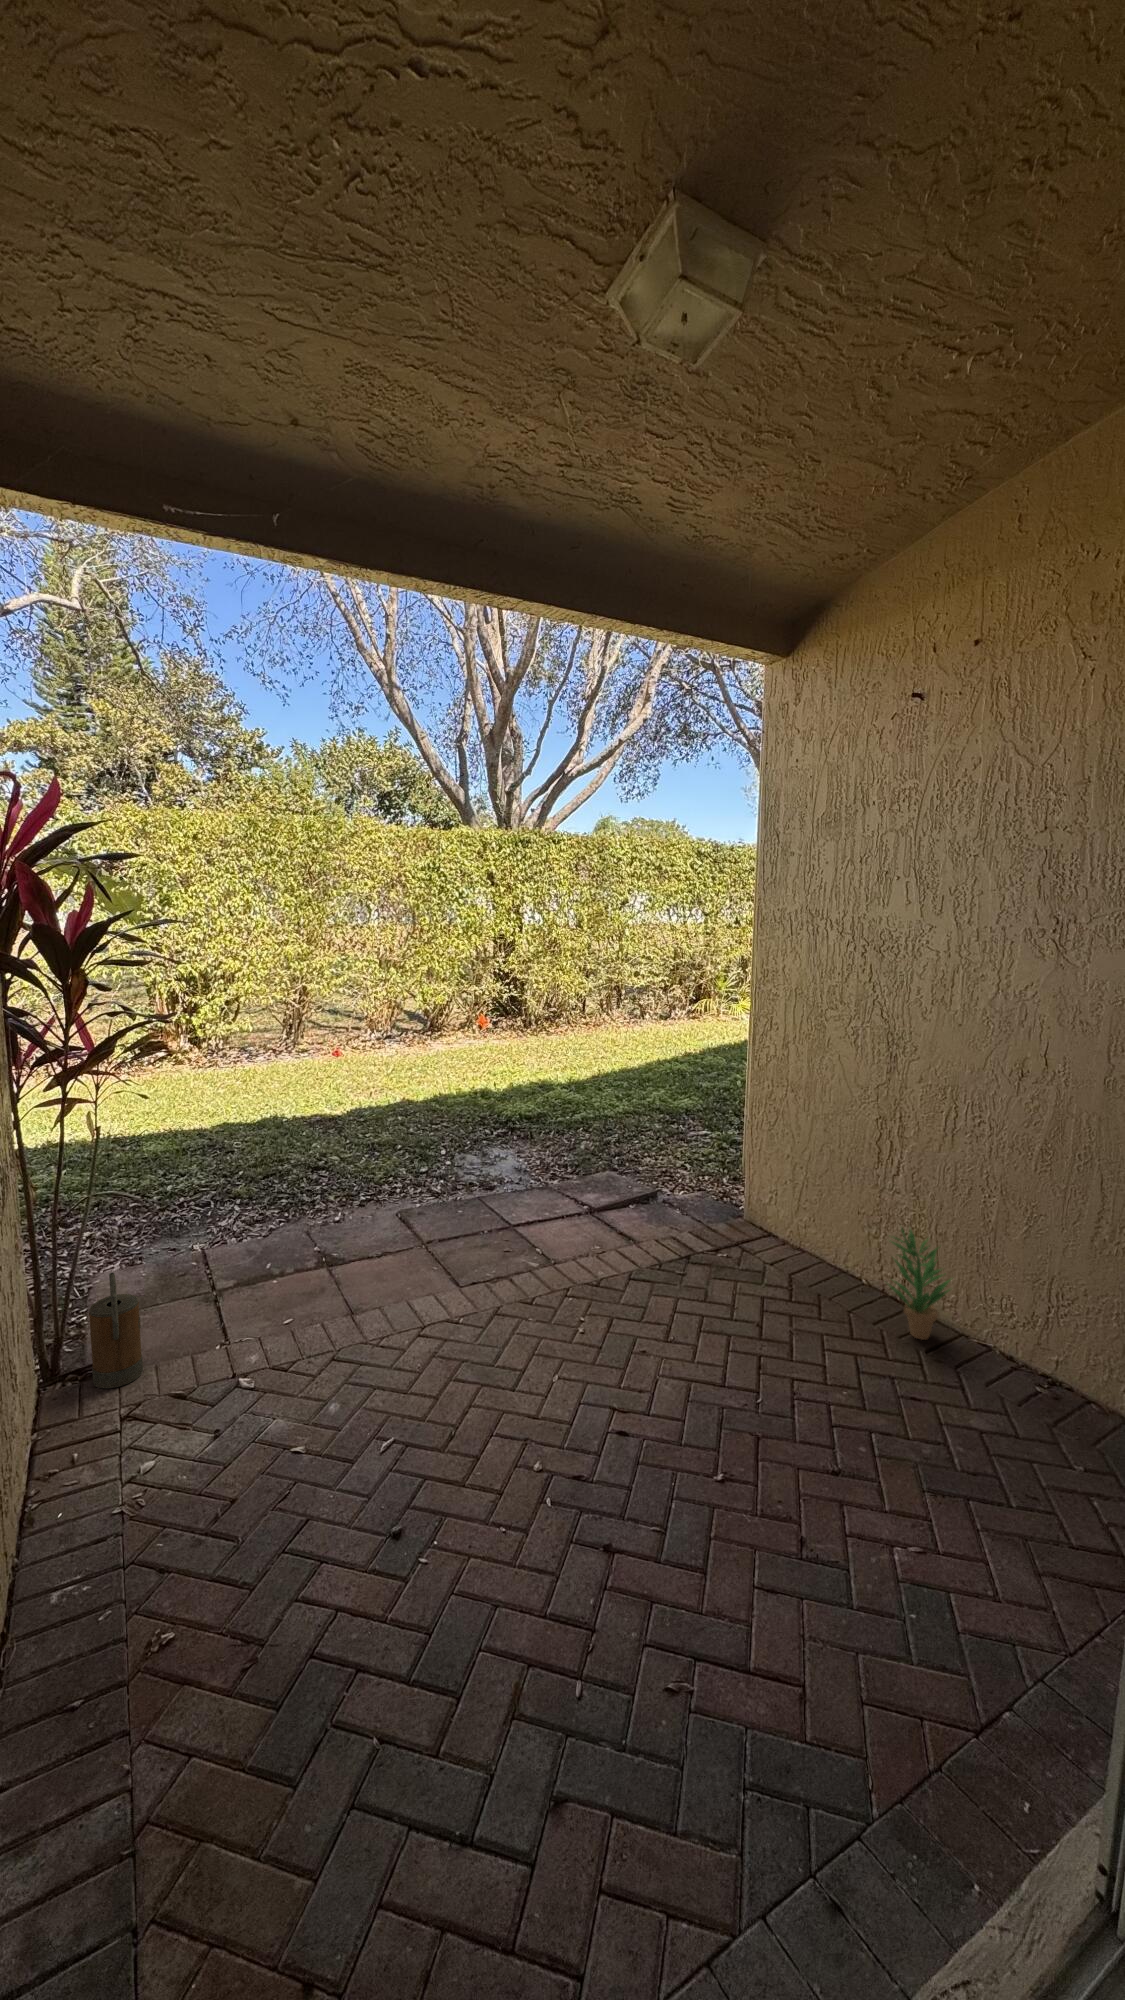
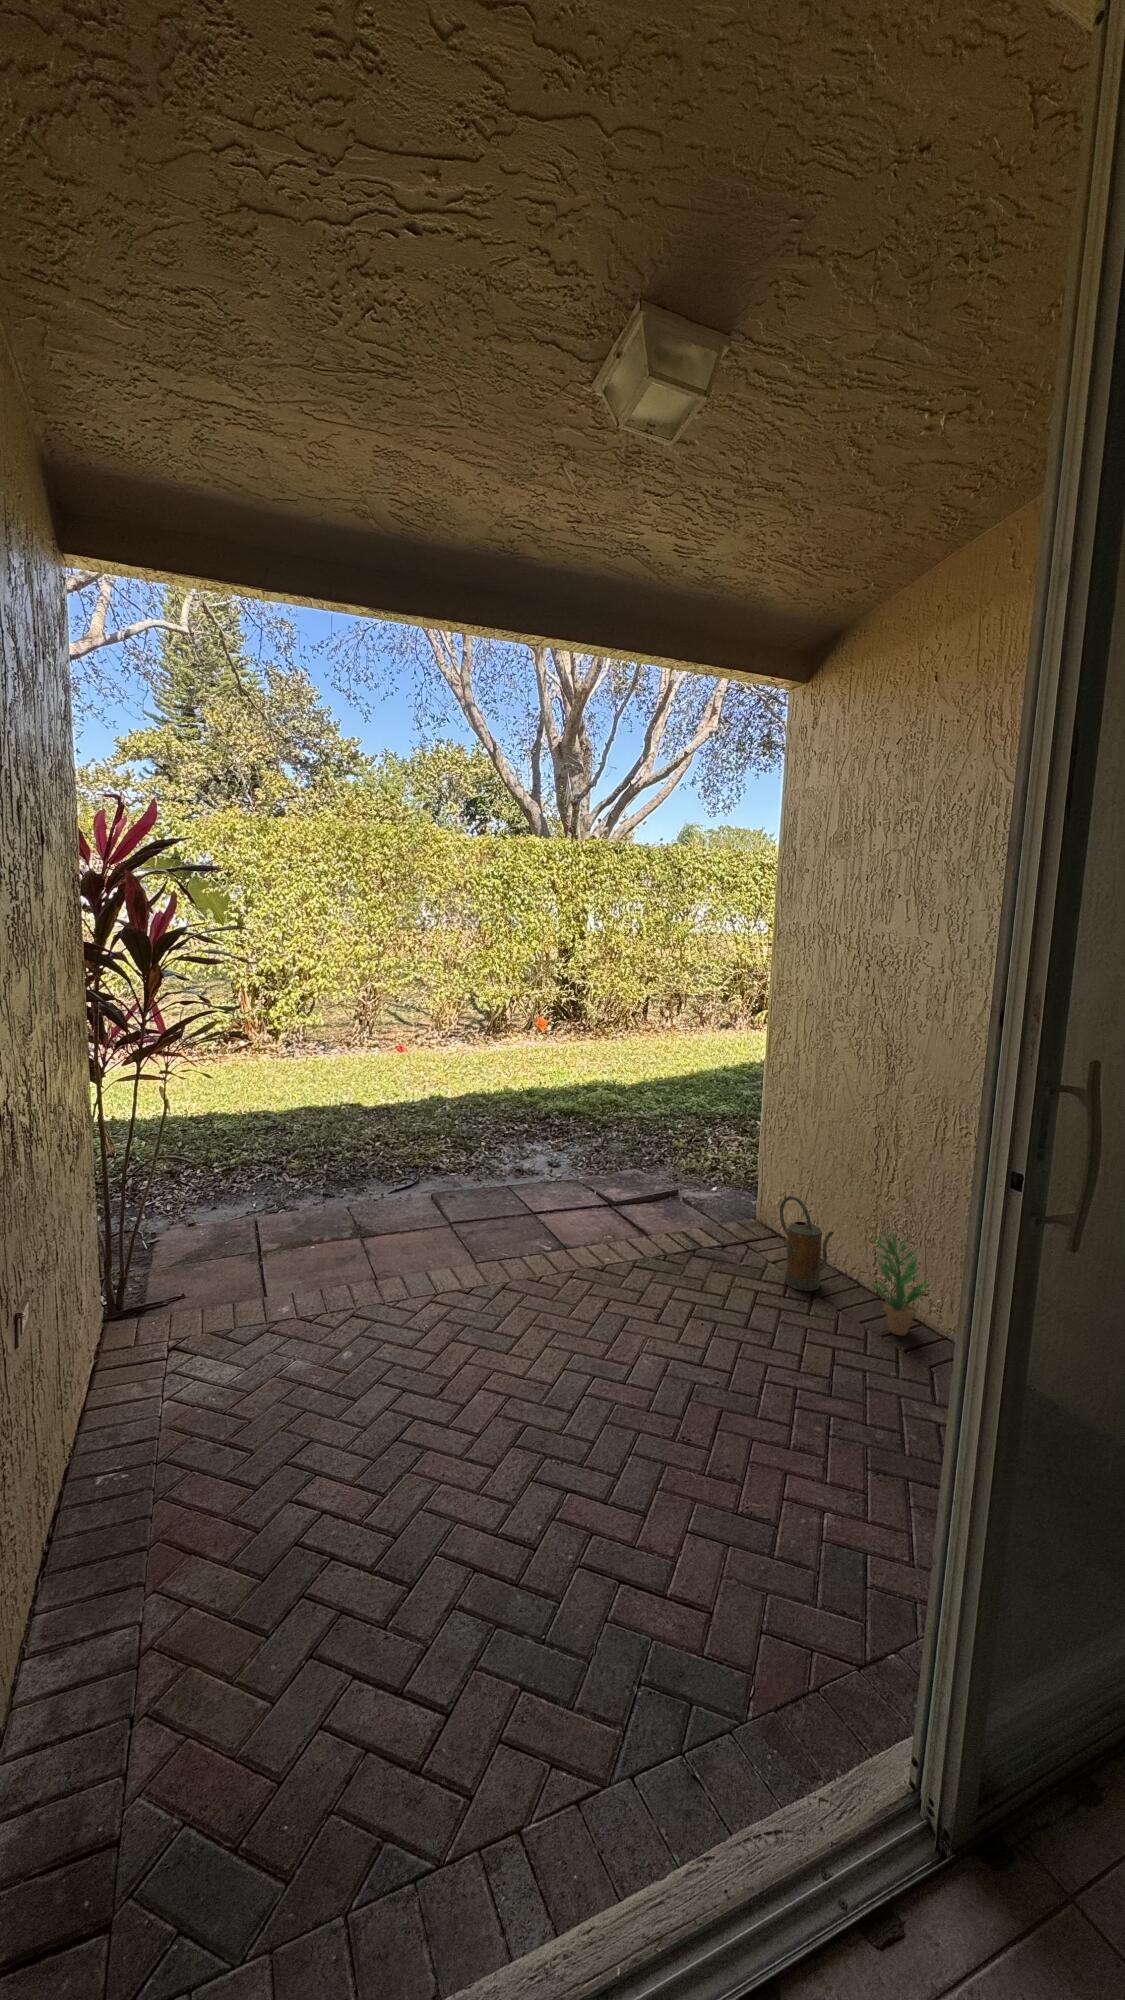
watering can: present [89,1273,143,1388] -> present [780,1196,834,1291]

